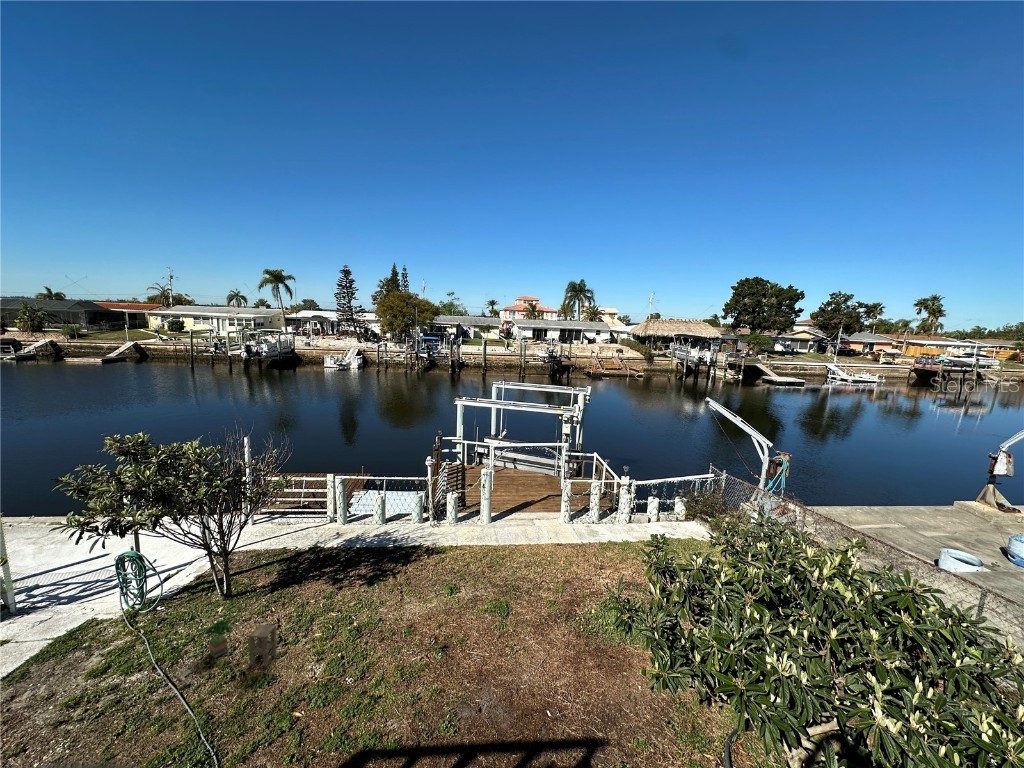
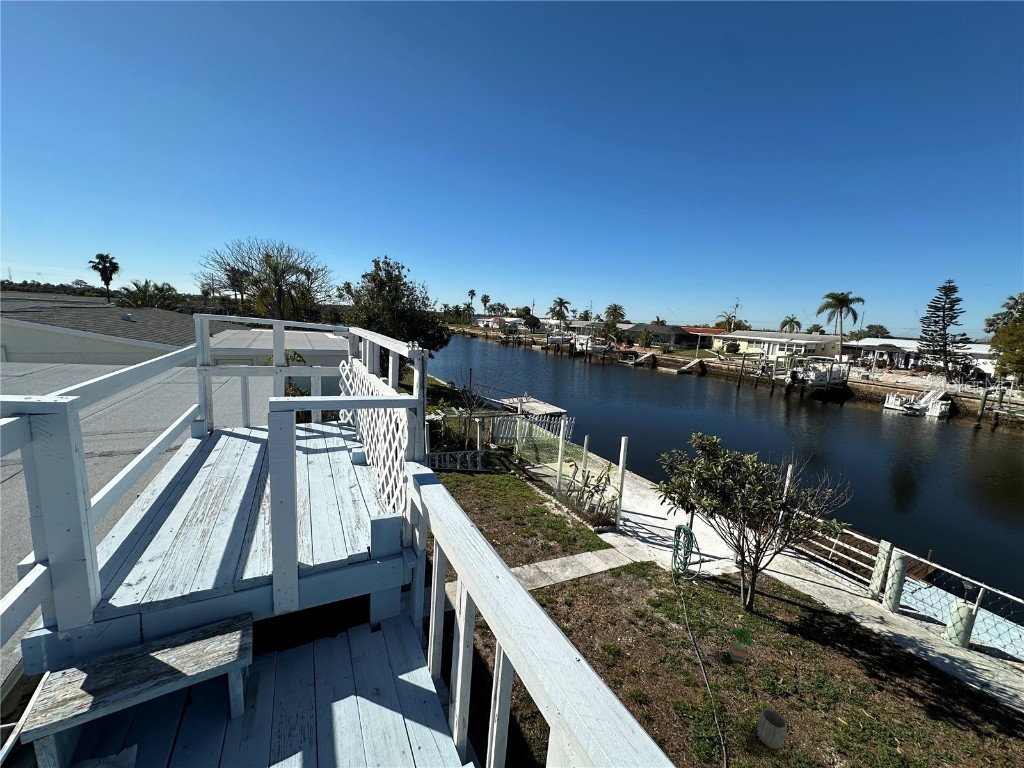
side table: present [249,624,277,666] -> none [763,661,799,709]
woven basket: none [246,672,272,709] -> present [757,709,787,749]

